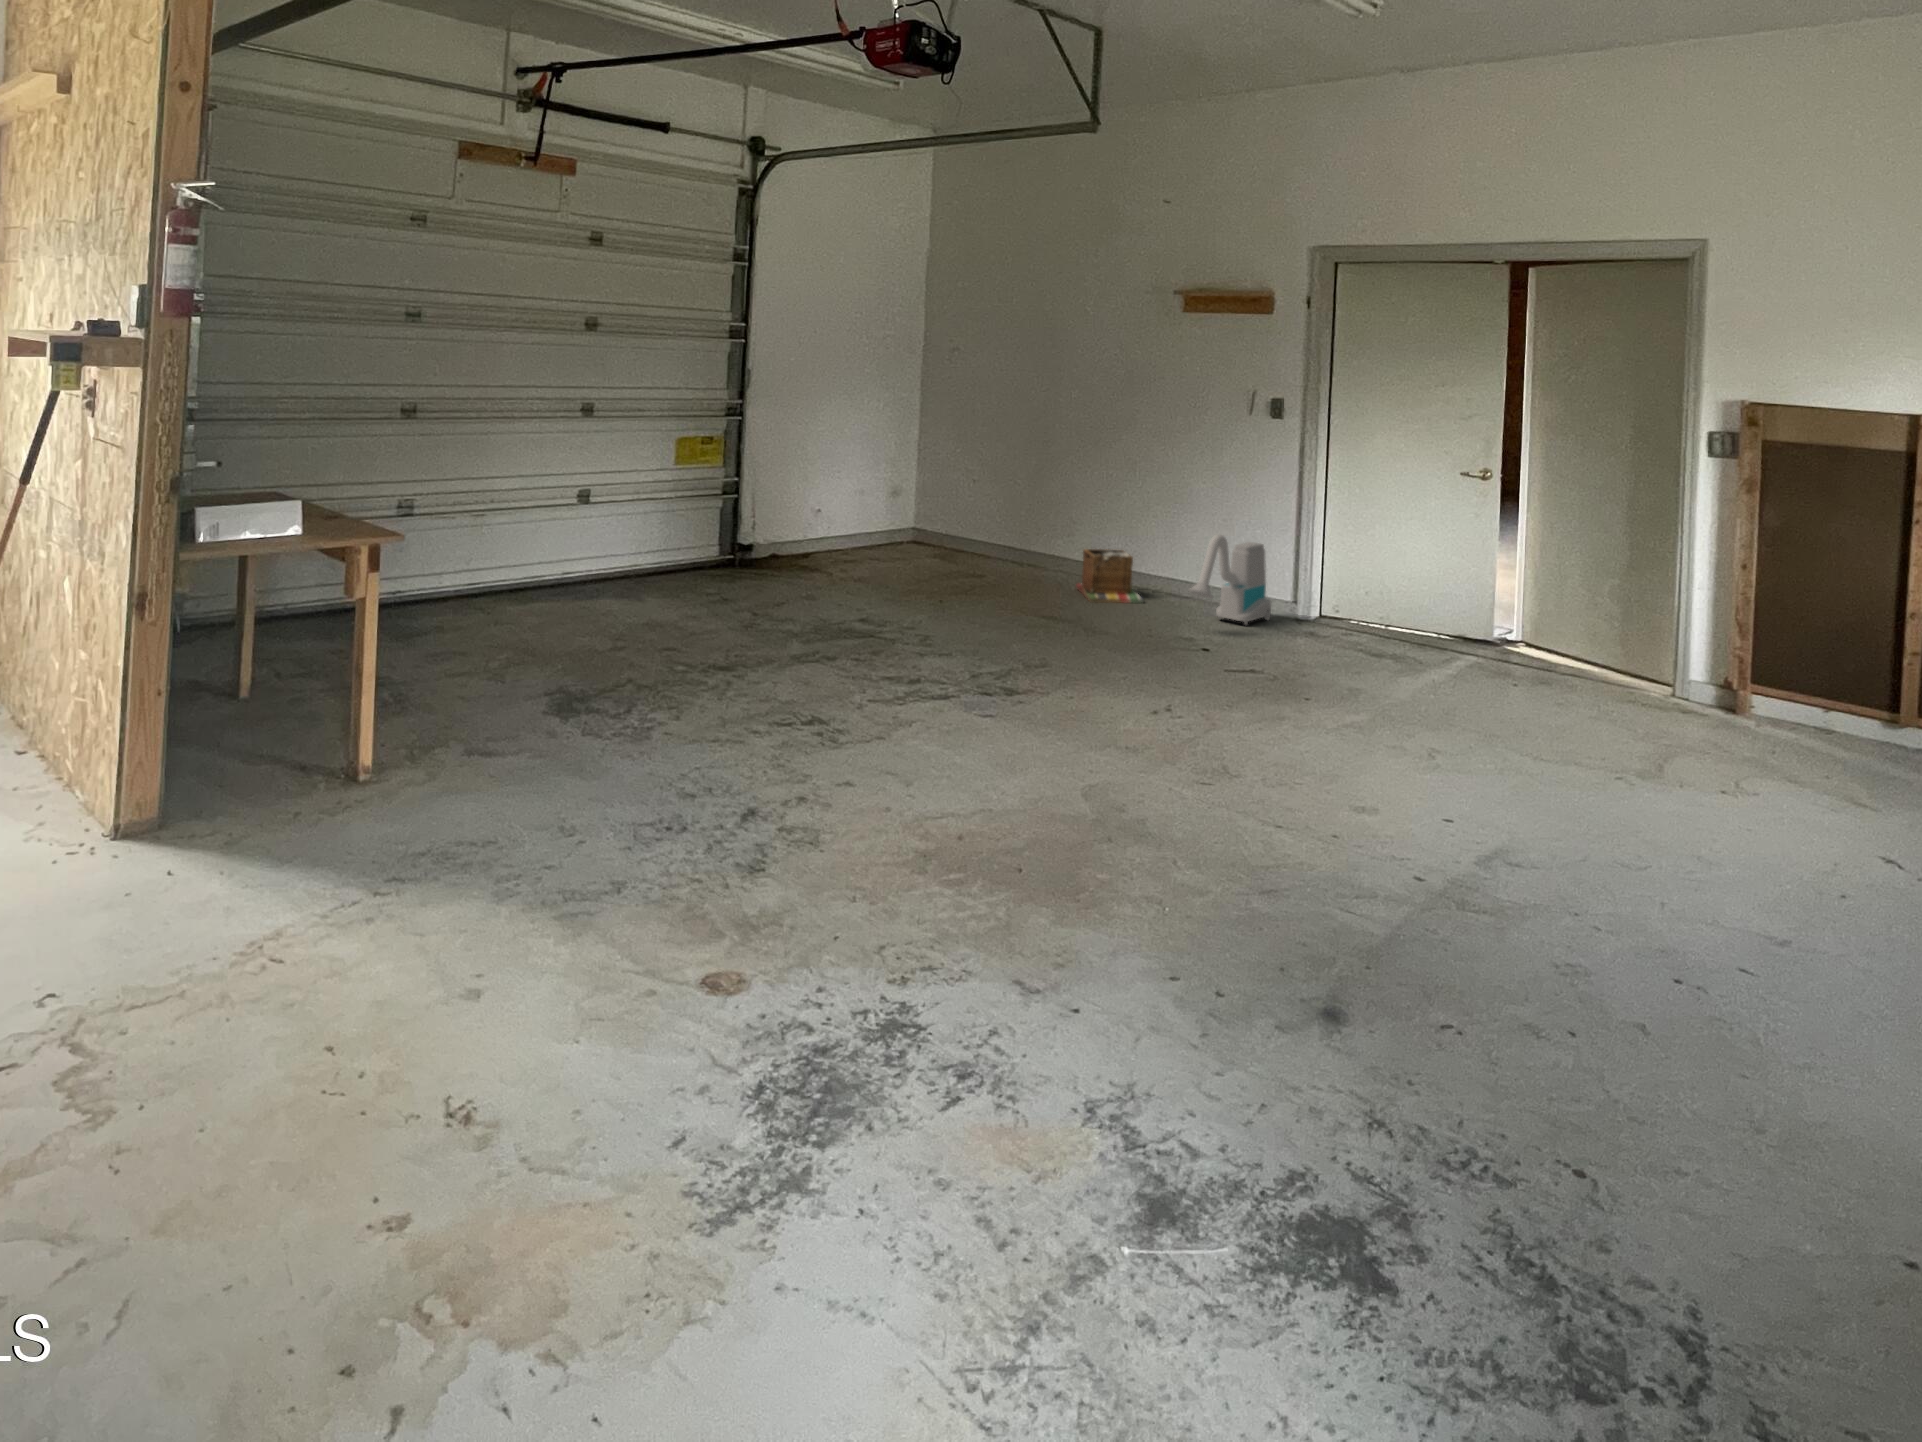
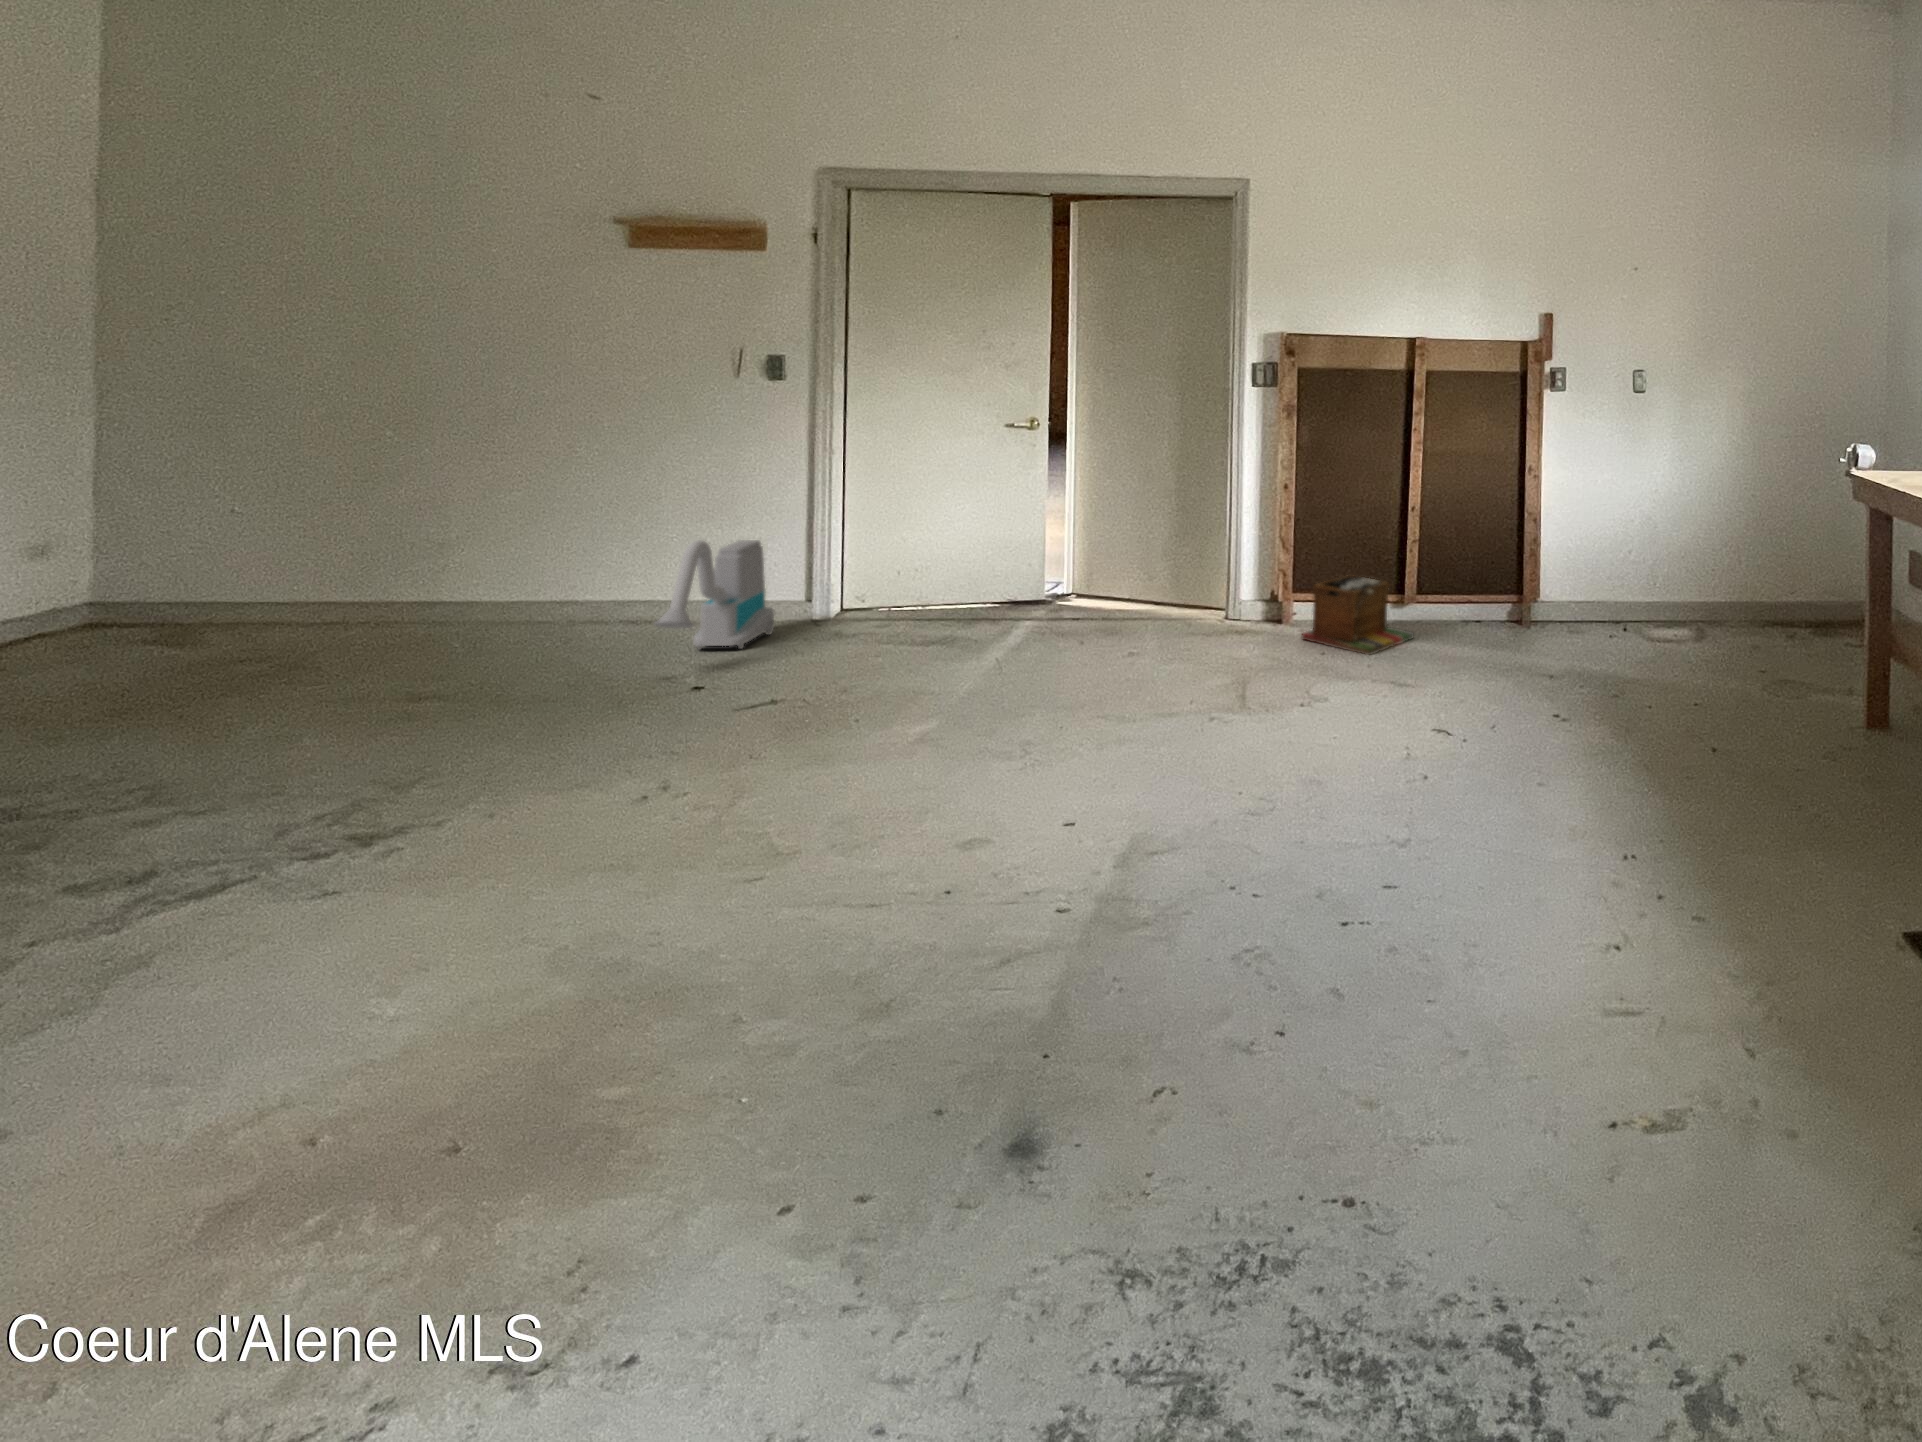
laundry basket: present [1077,549,1144,603] -> present [1302,575,1414,655]

